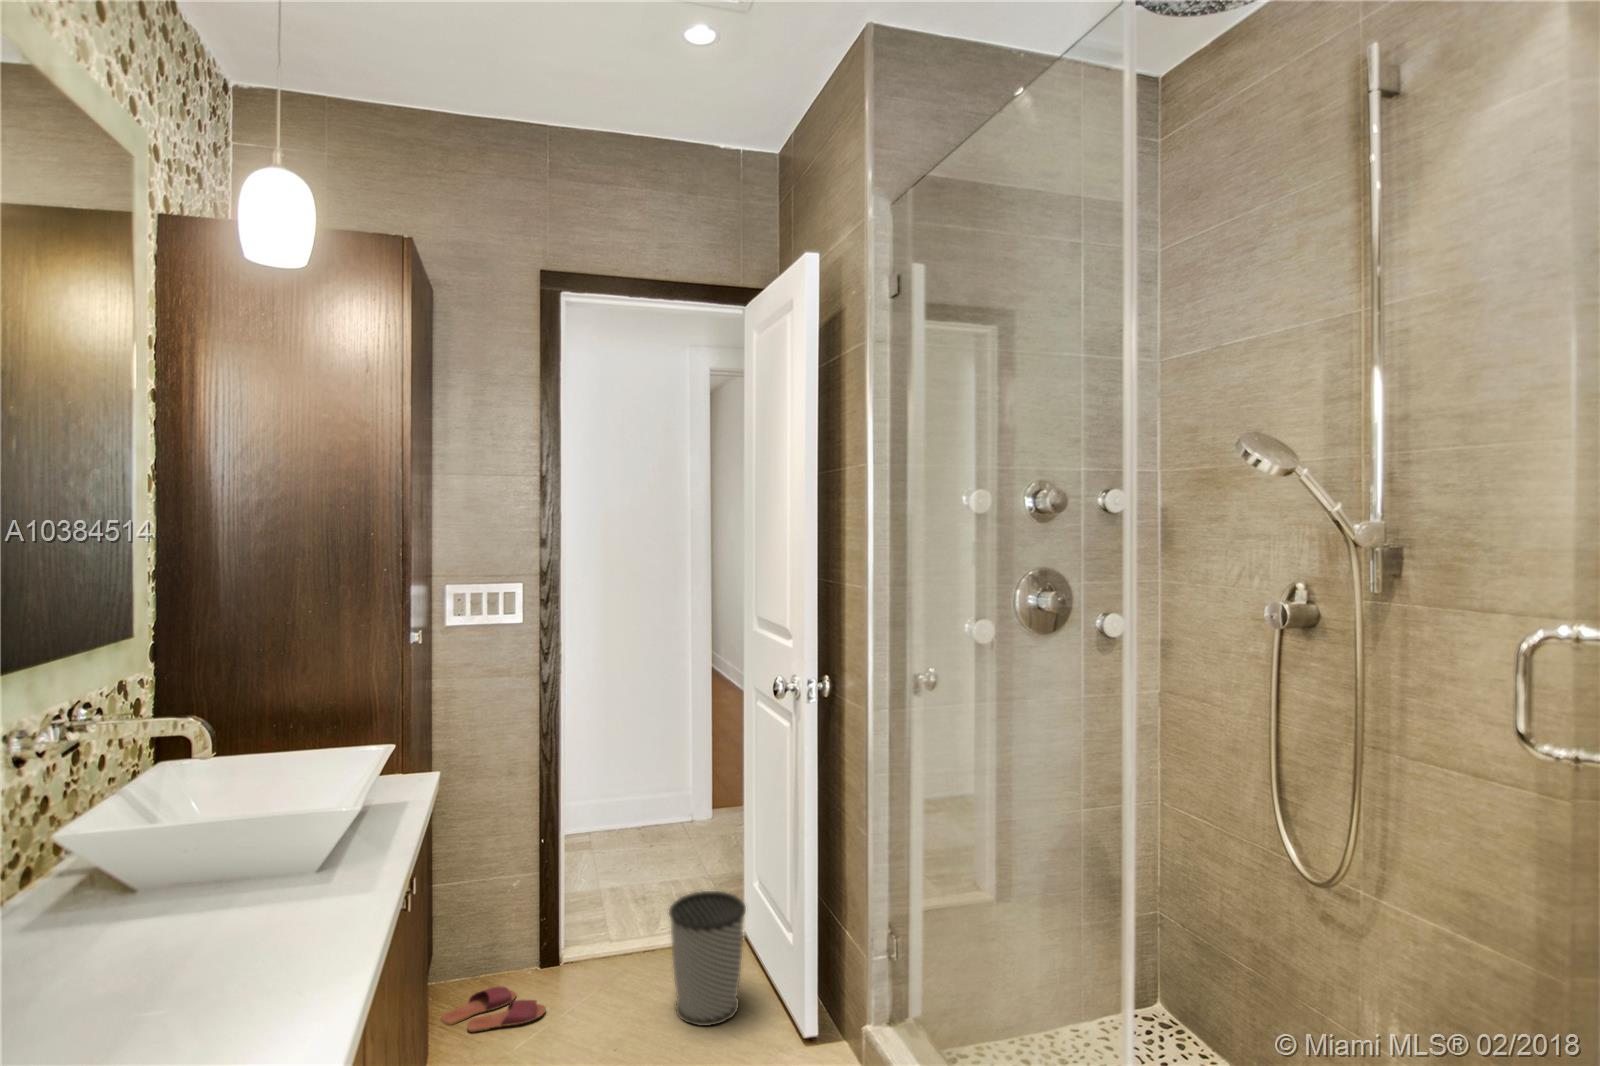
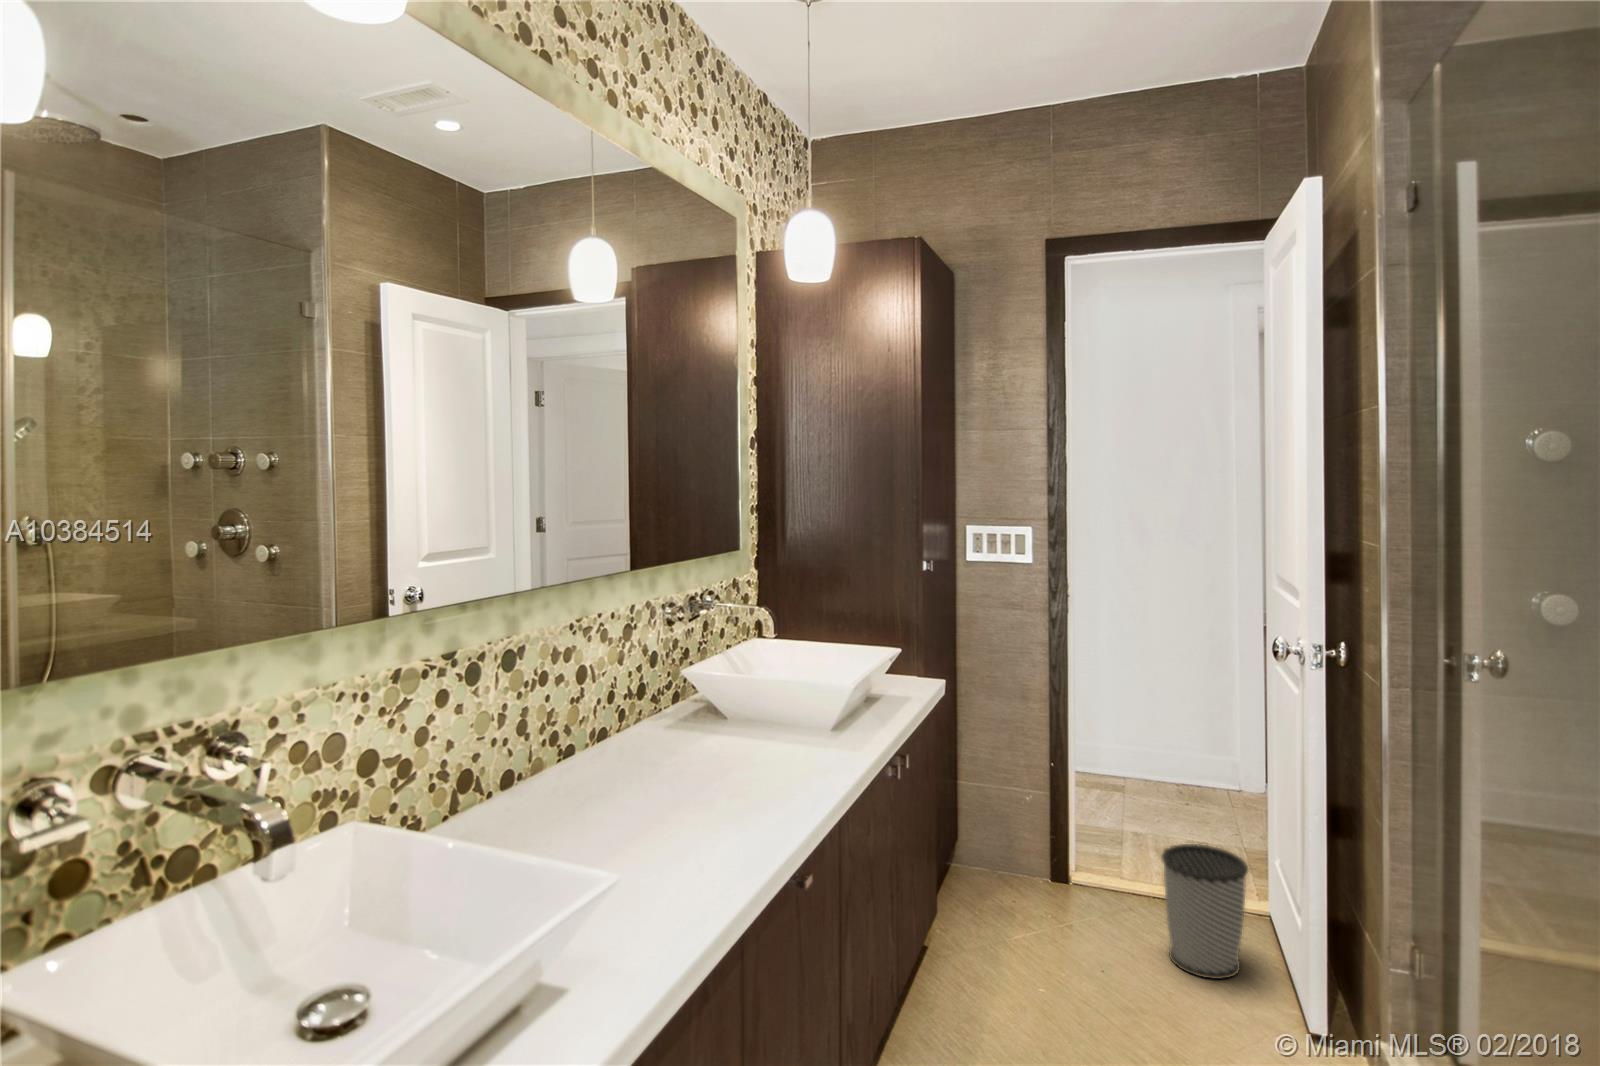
slippers: present [441,986,546,1032] -> none [958,881,1045,917]

